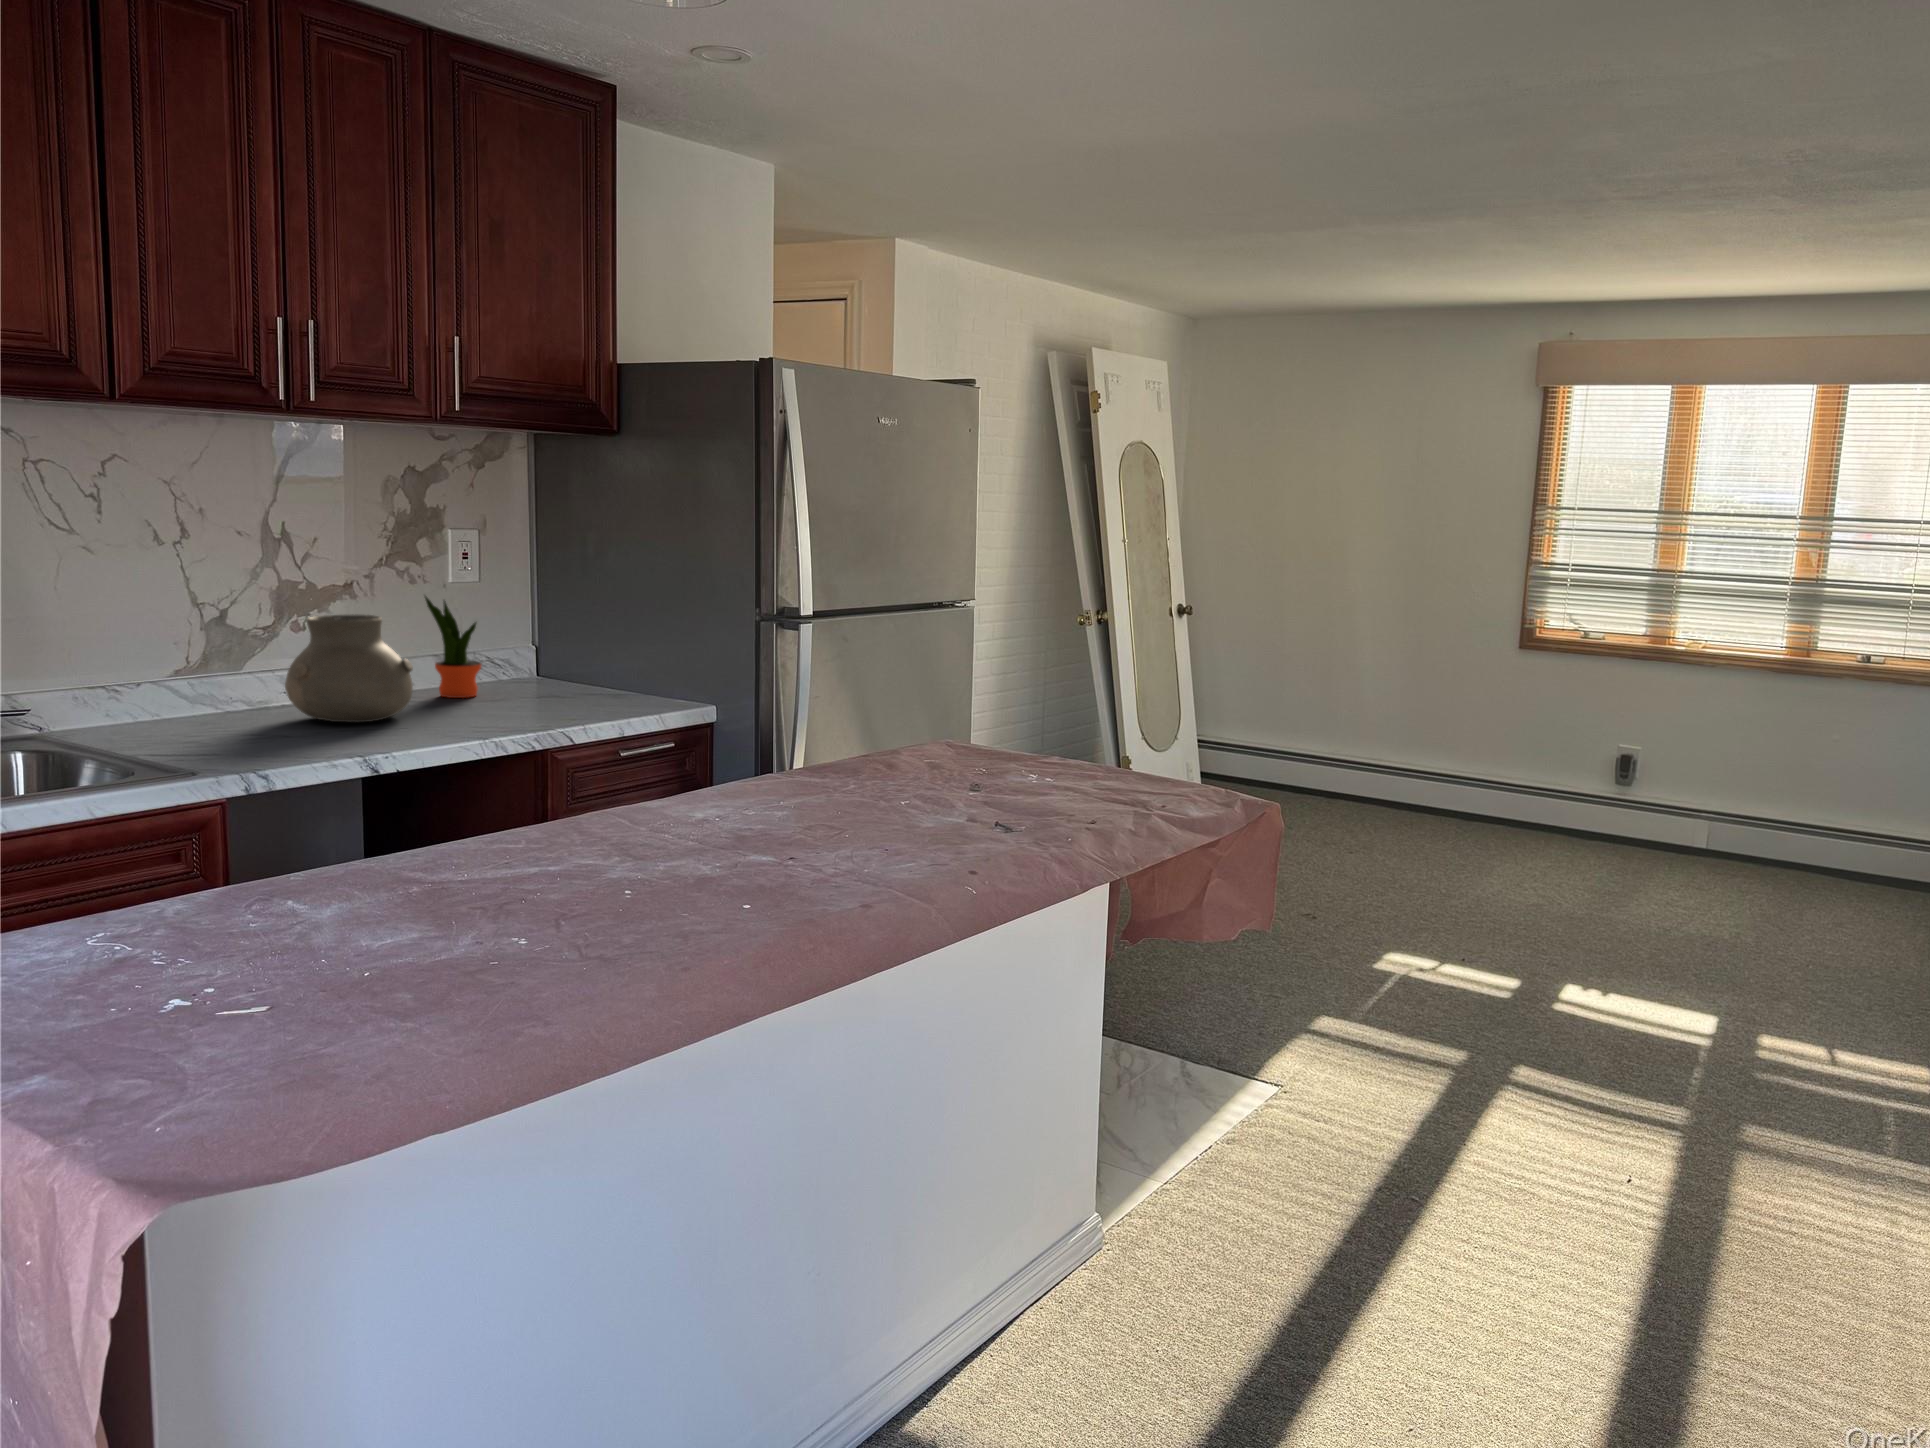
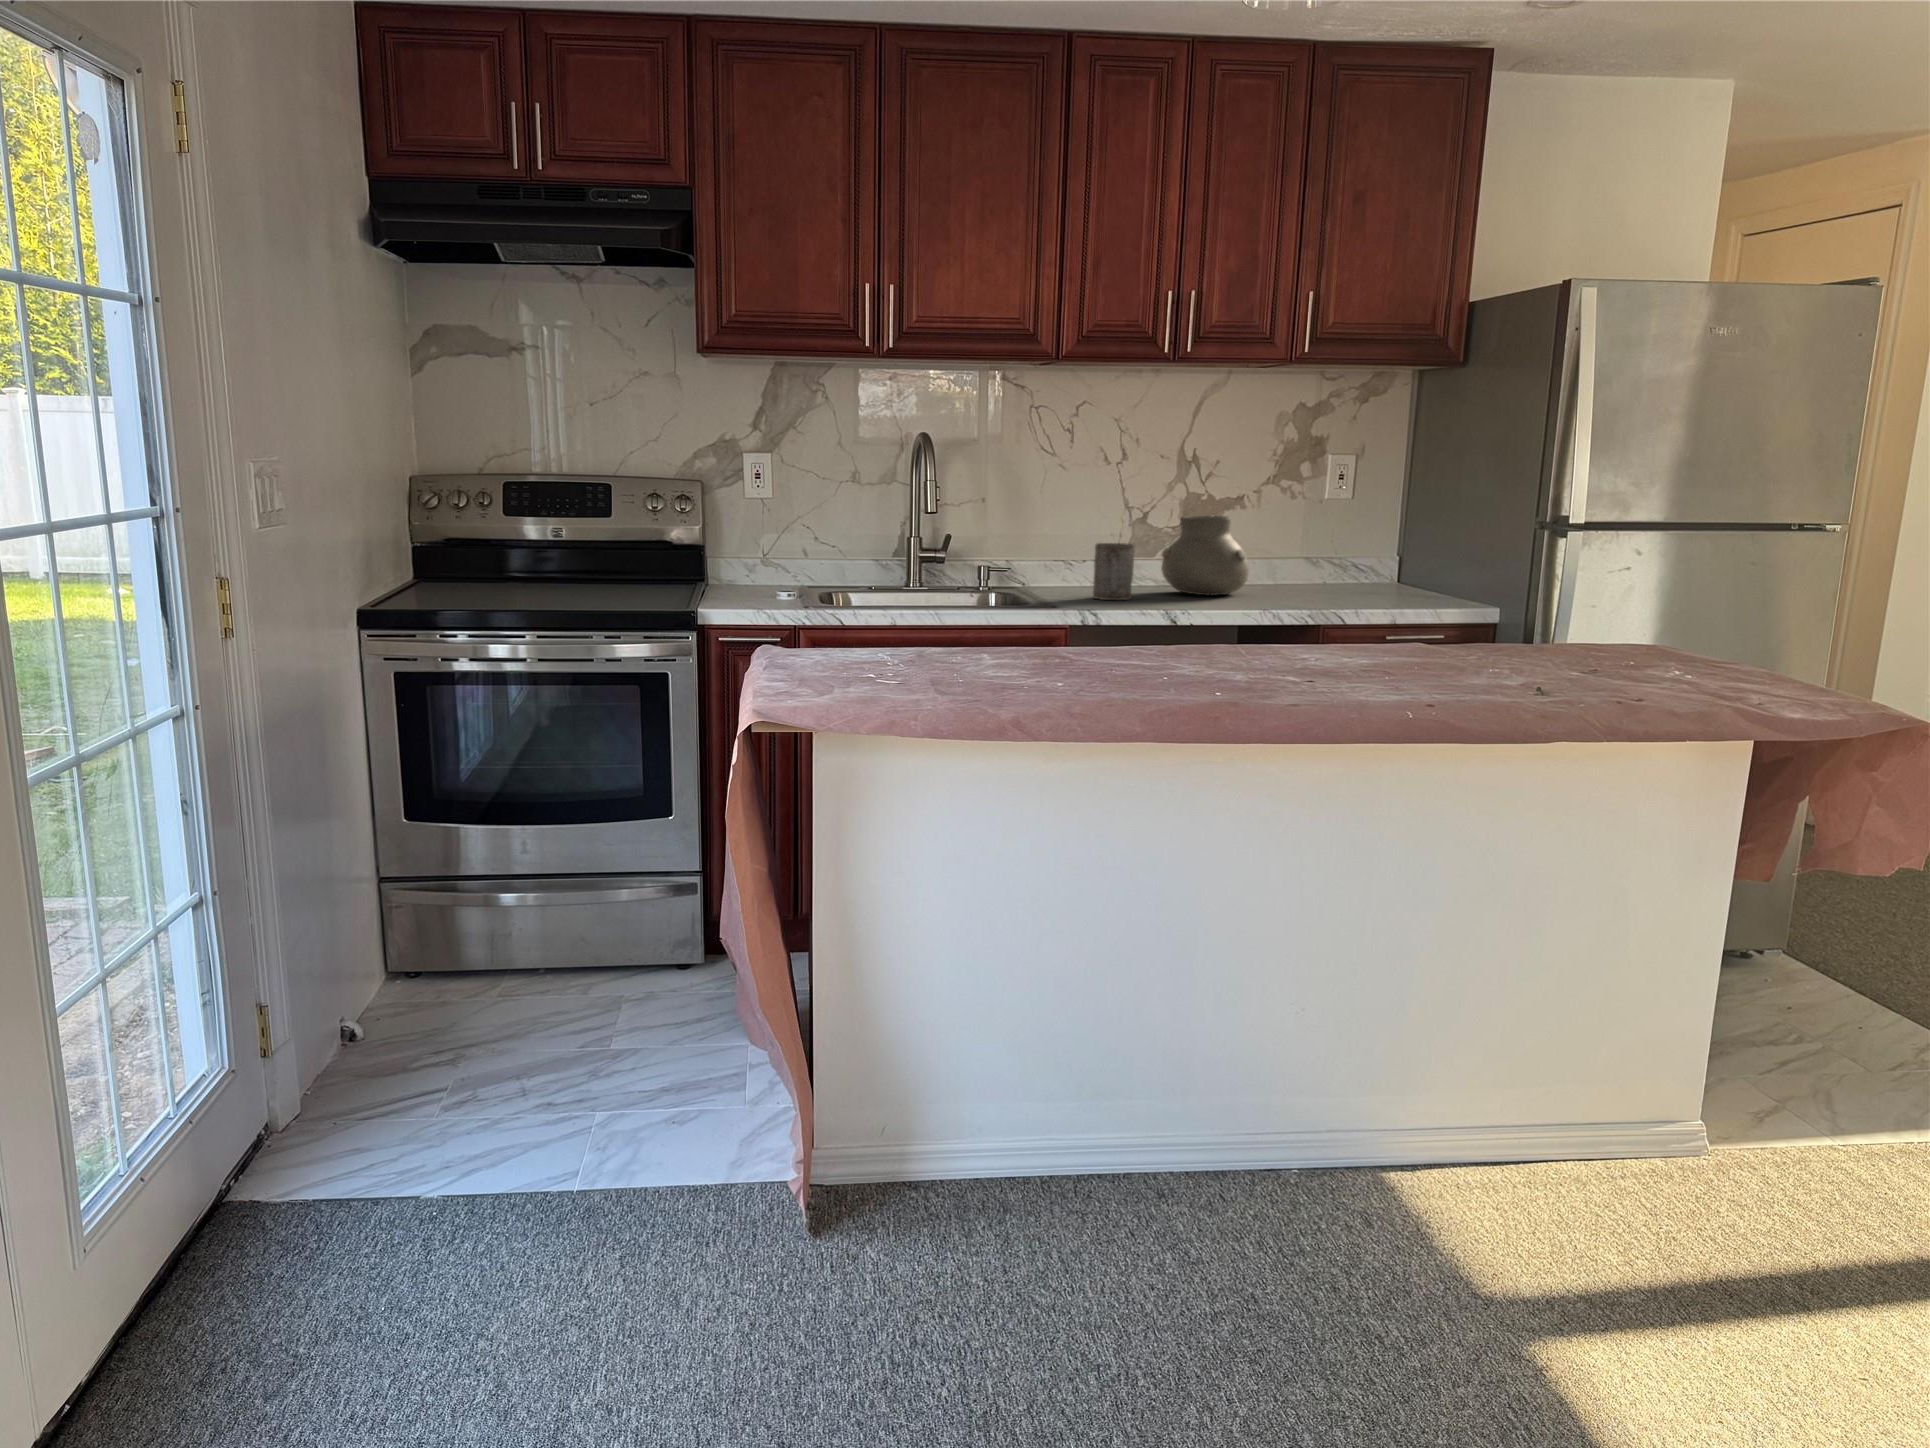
potted plant: present [425,596,481,698] -> none [1284,504,1328,590]
mug: none [208,663,275,748] -> present [1093,543,1134,600]

